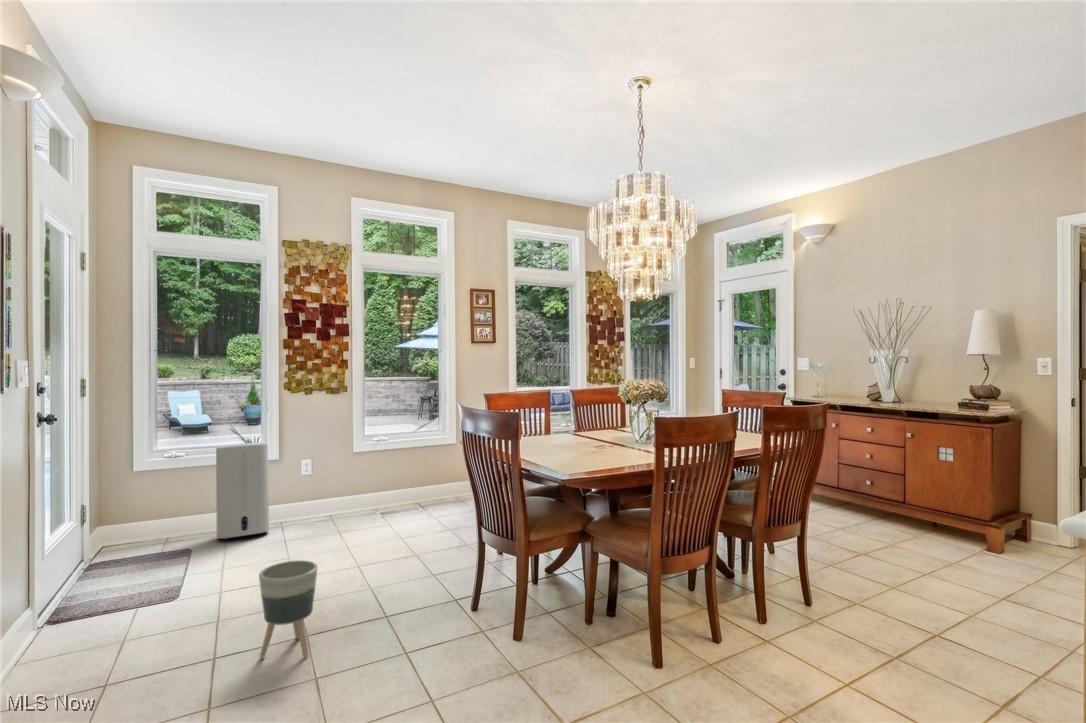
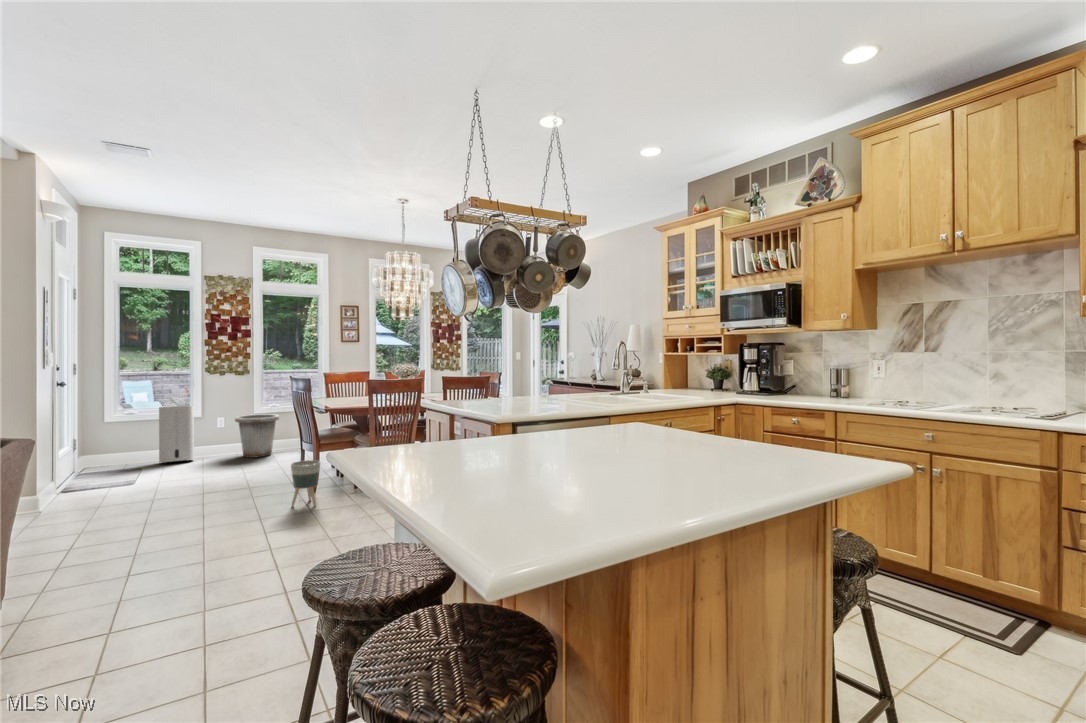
trash can: none [329,455,393,526] -> present [235,414,279,458]
planter: present [259,560,317,658] -> present [291,460,320,506]

